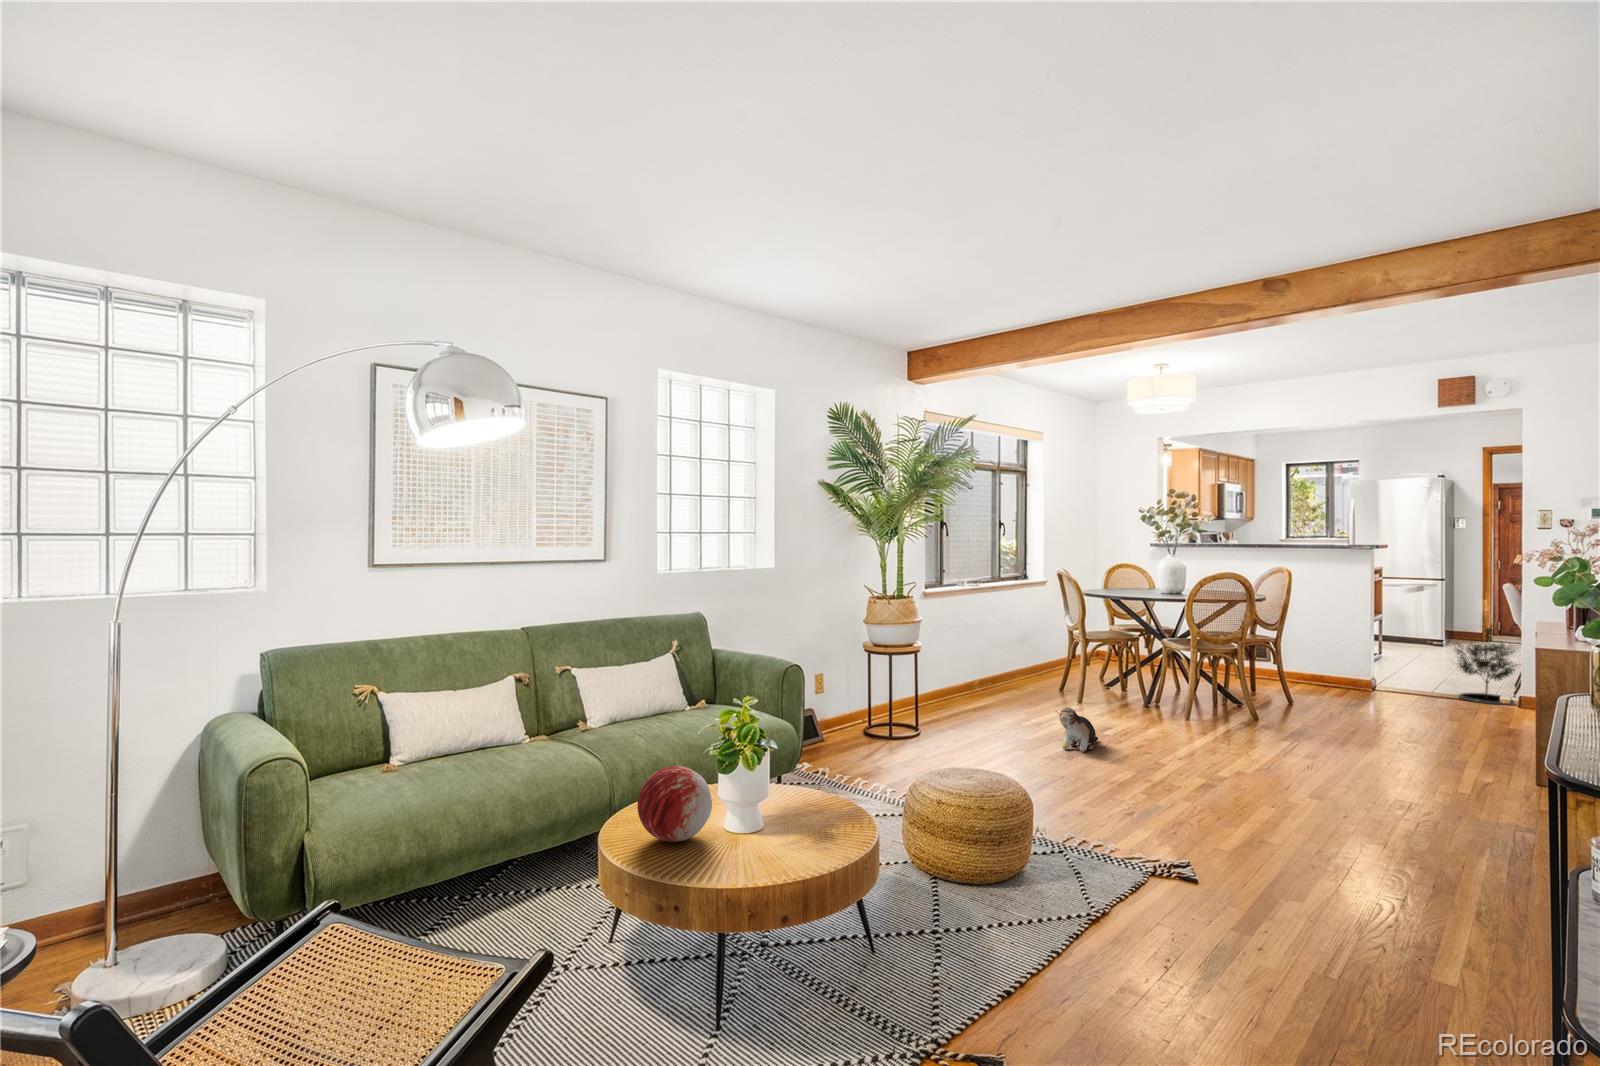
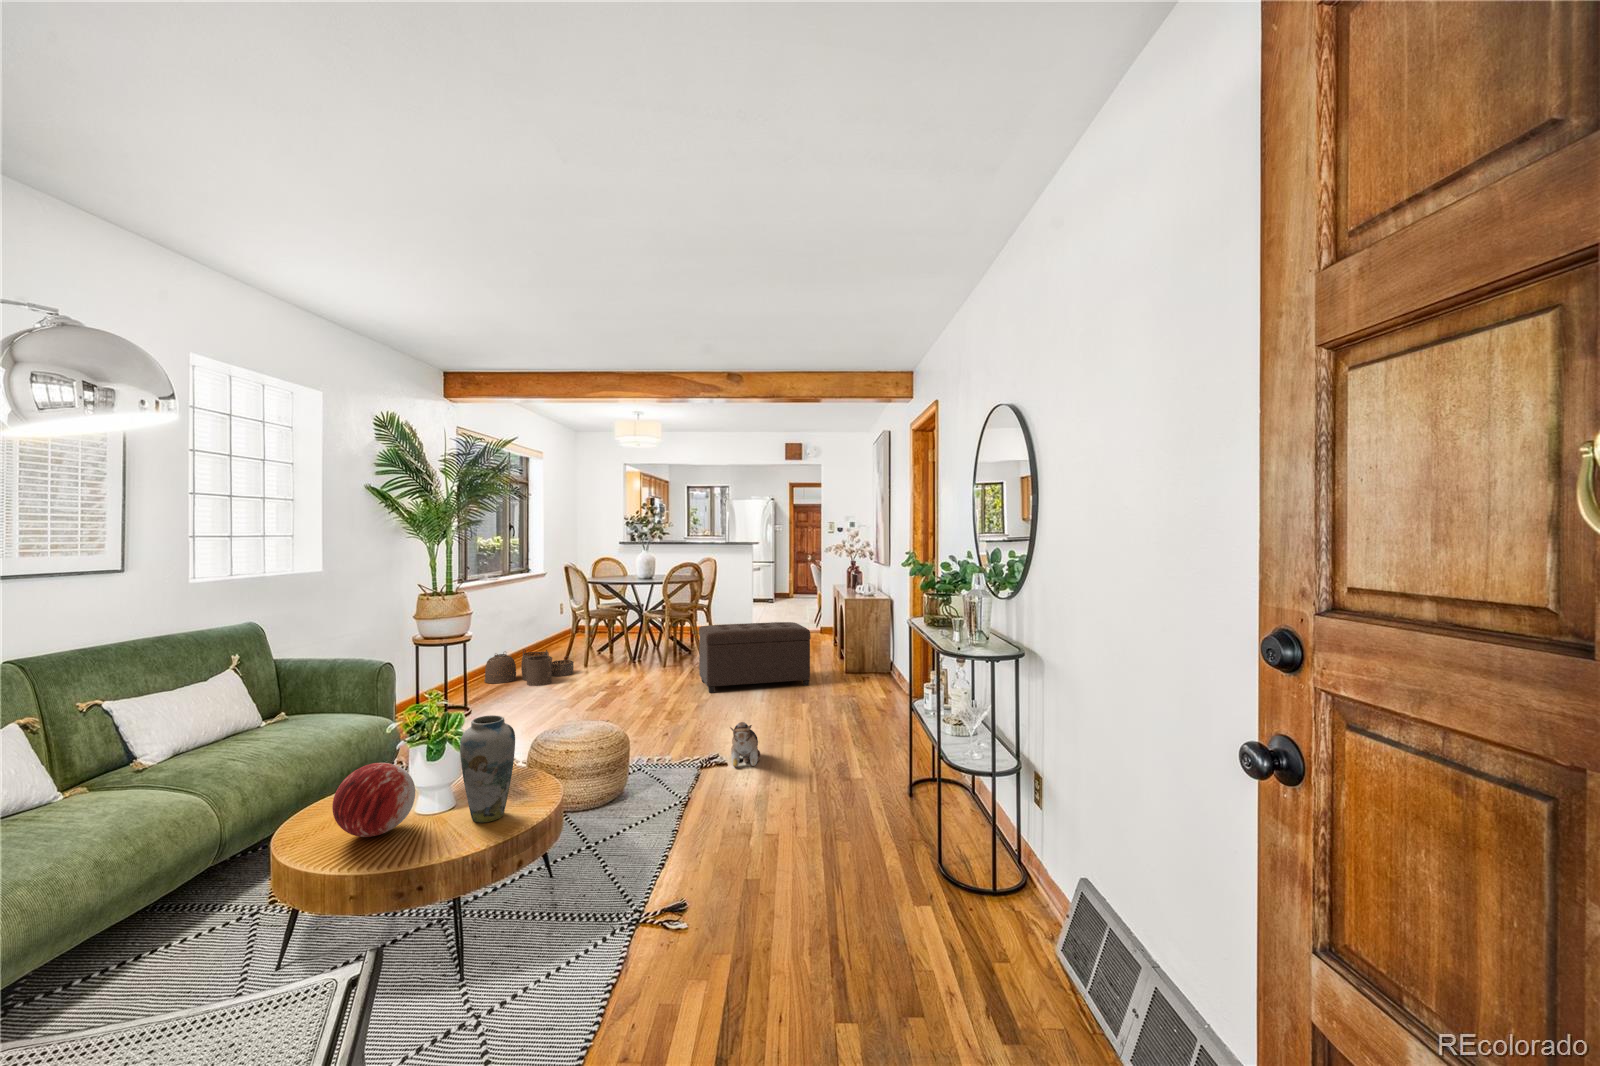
potted tree: present [1455,624,1517,705] -> none [793,581,826,633]
ottoman: none [1225,669,1426,791] -> present [699,622,811,693]
woven basket: none [956,671,1060,719] -> present [484,649,574,686]
plush toy: present [1056,707,1098,751] -> present [730,722,760,768]
vase: none [745,737,803,861] -> present [460,715,515,822]

